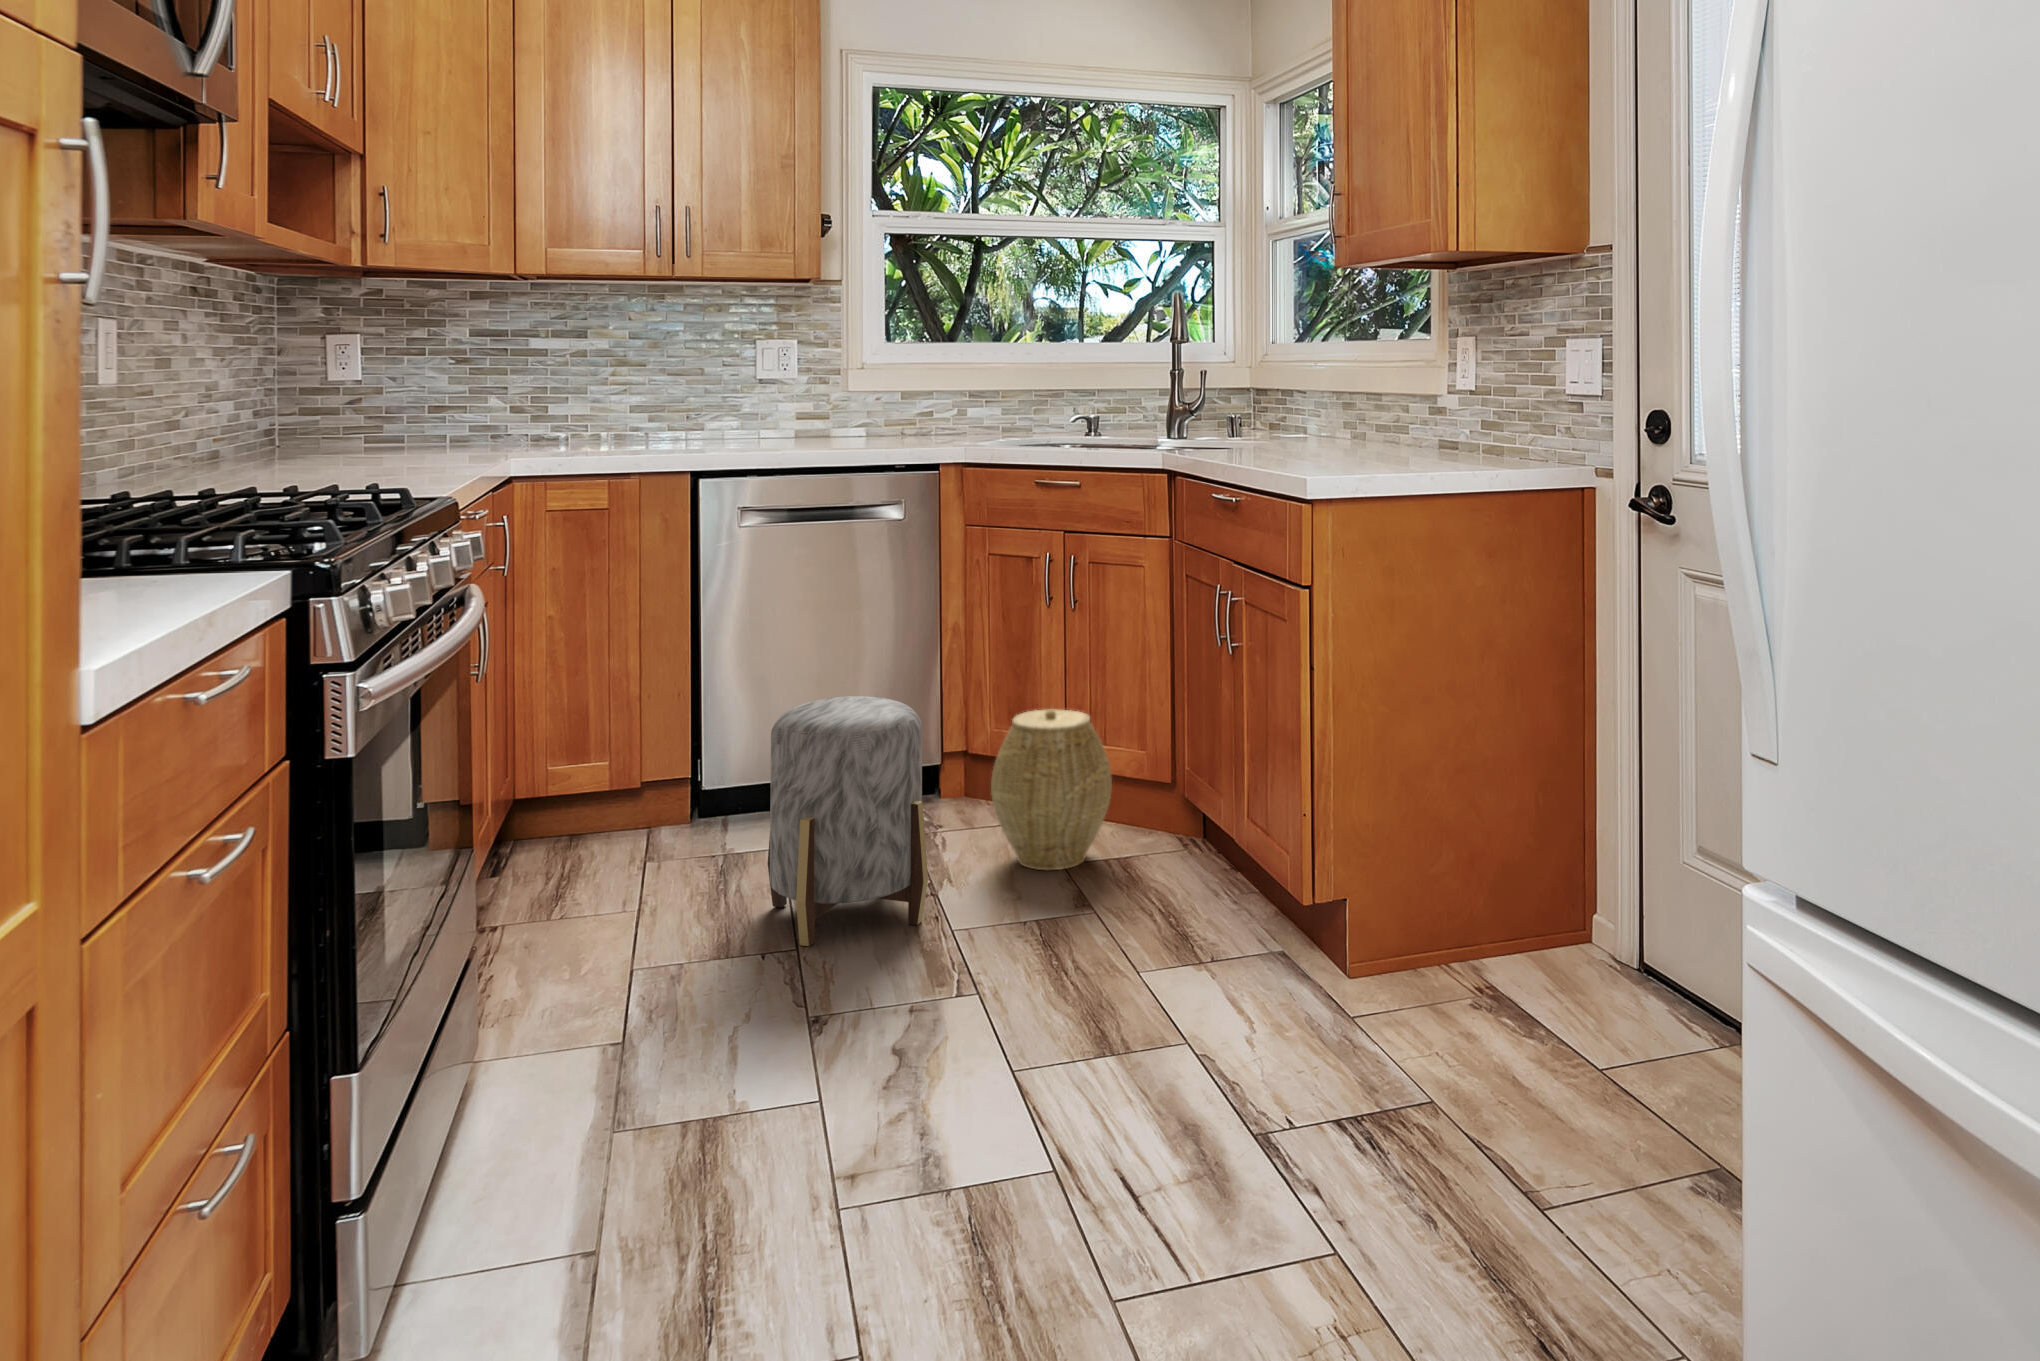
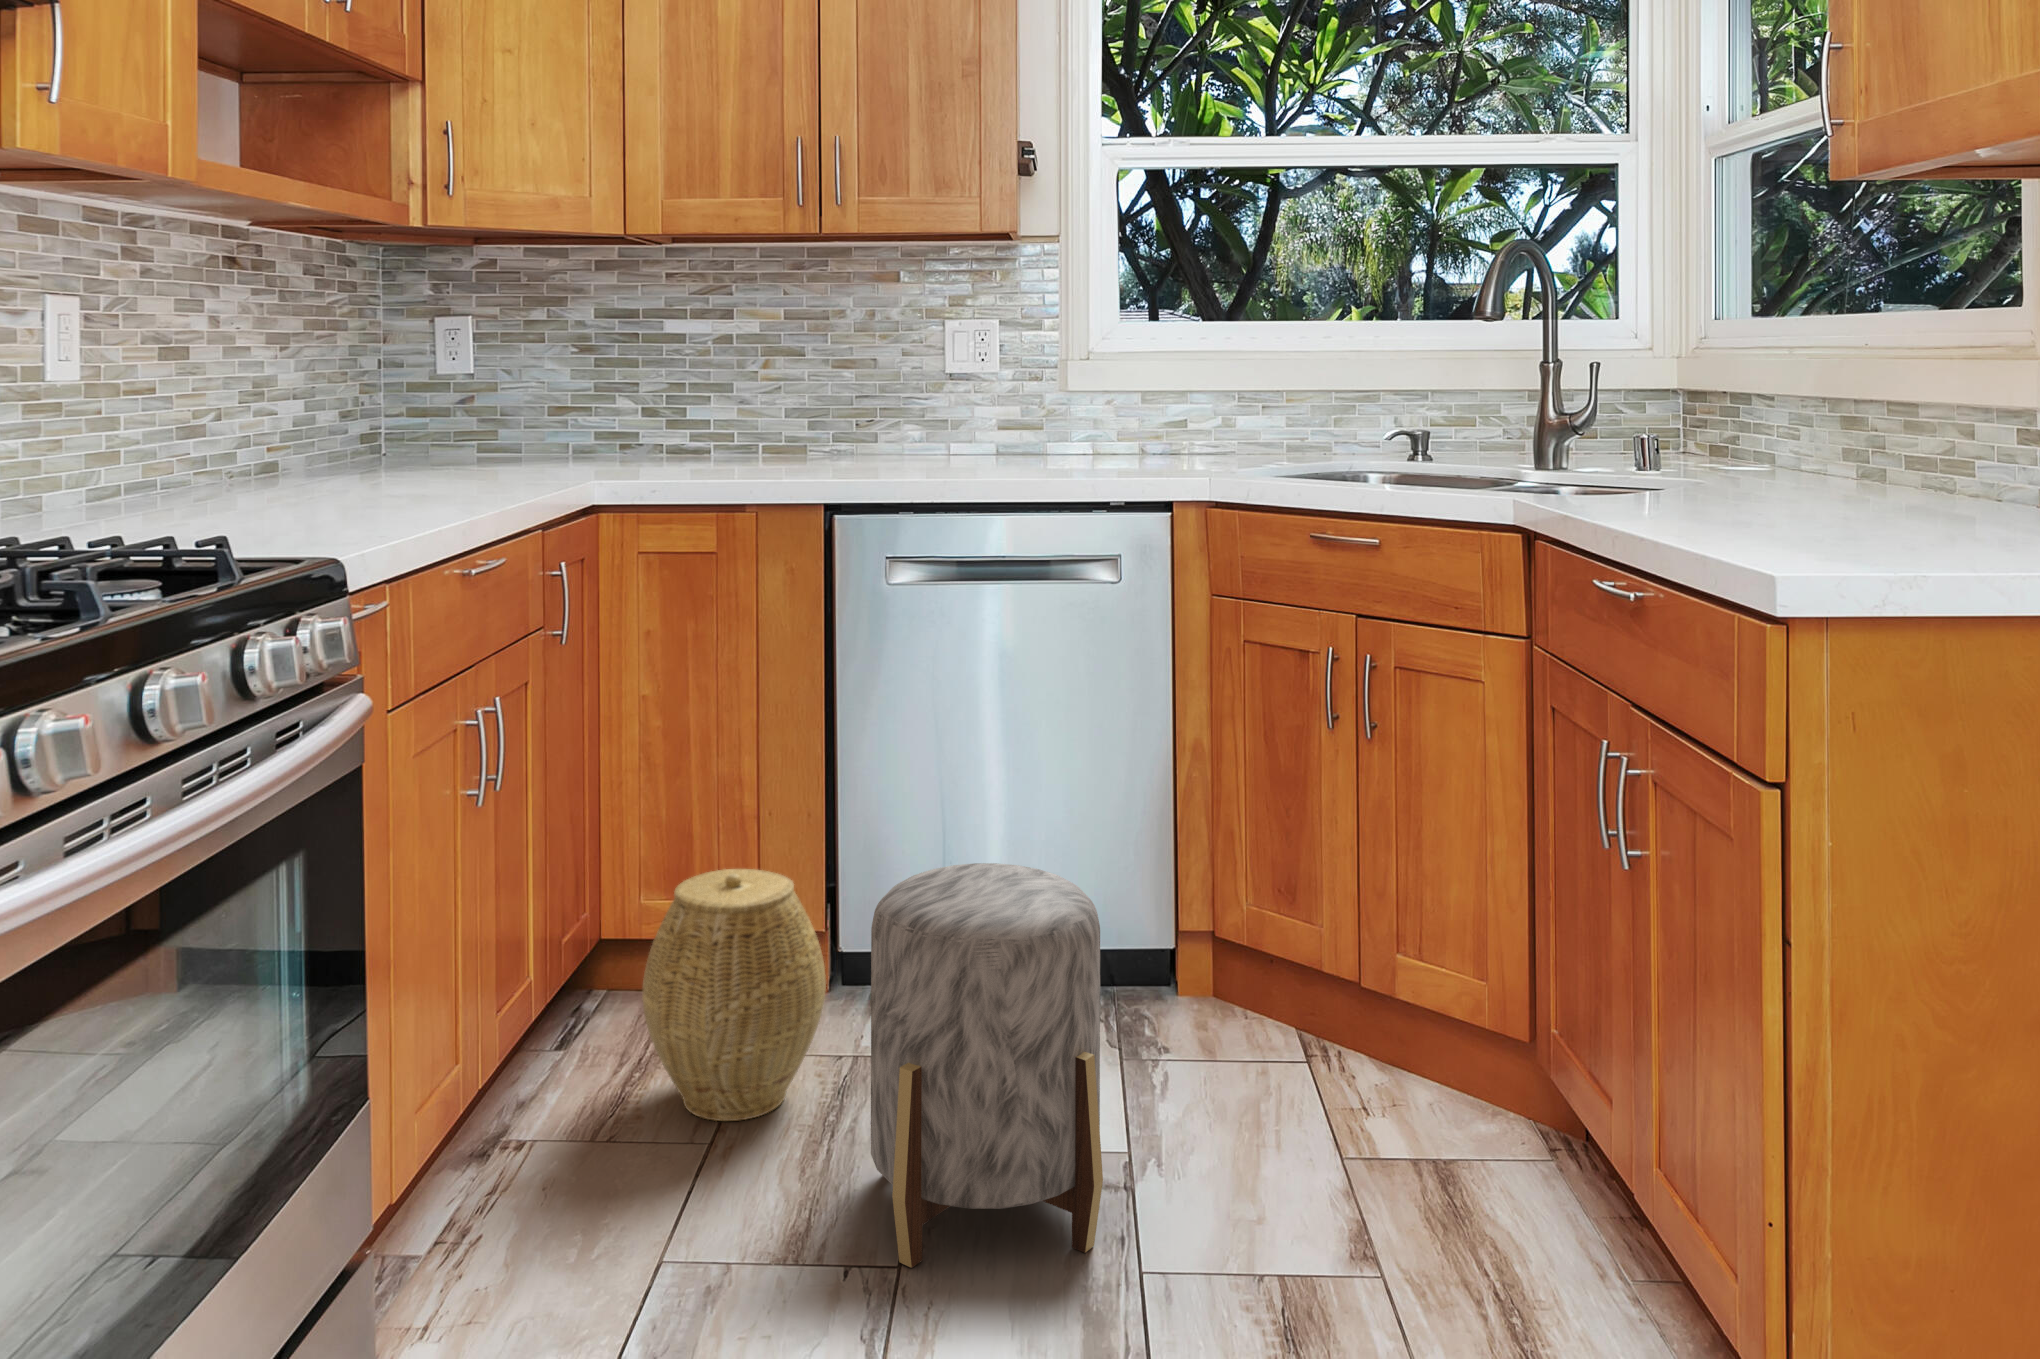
woven basket: present [991,709,1112,870] -> present [642,869,826,1121]

